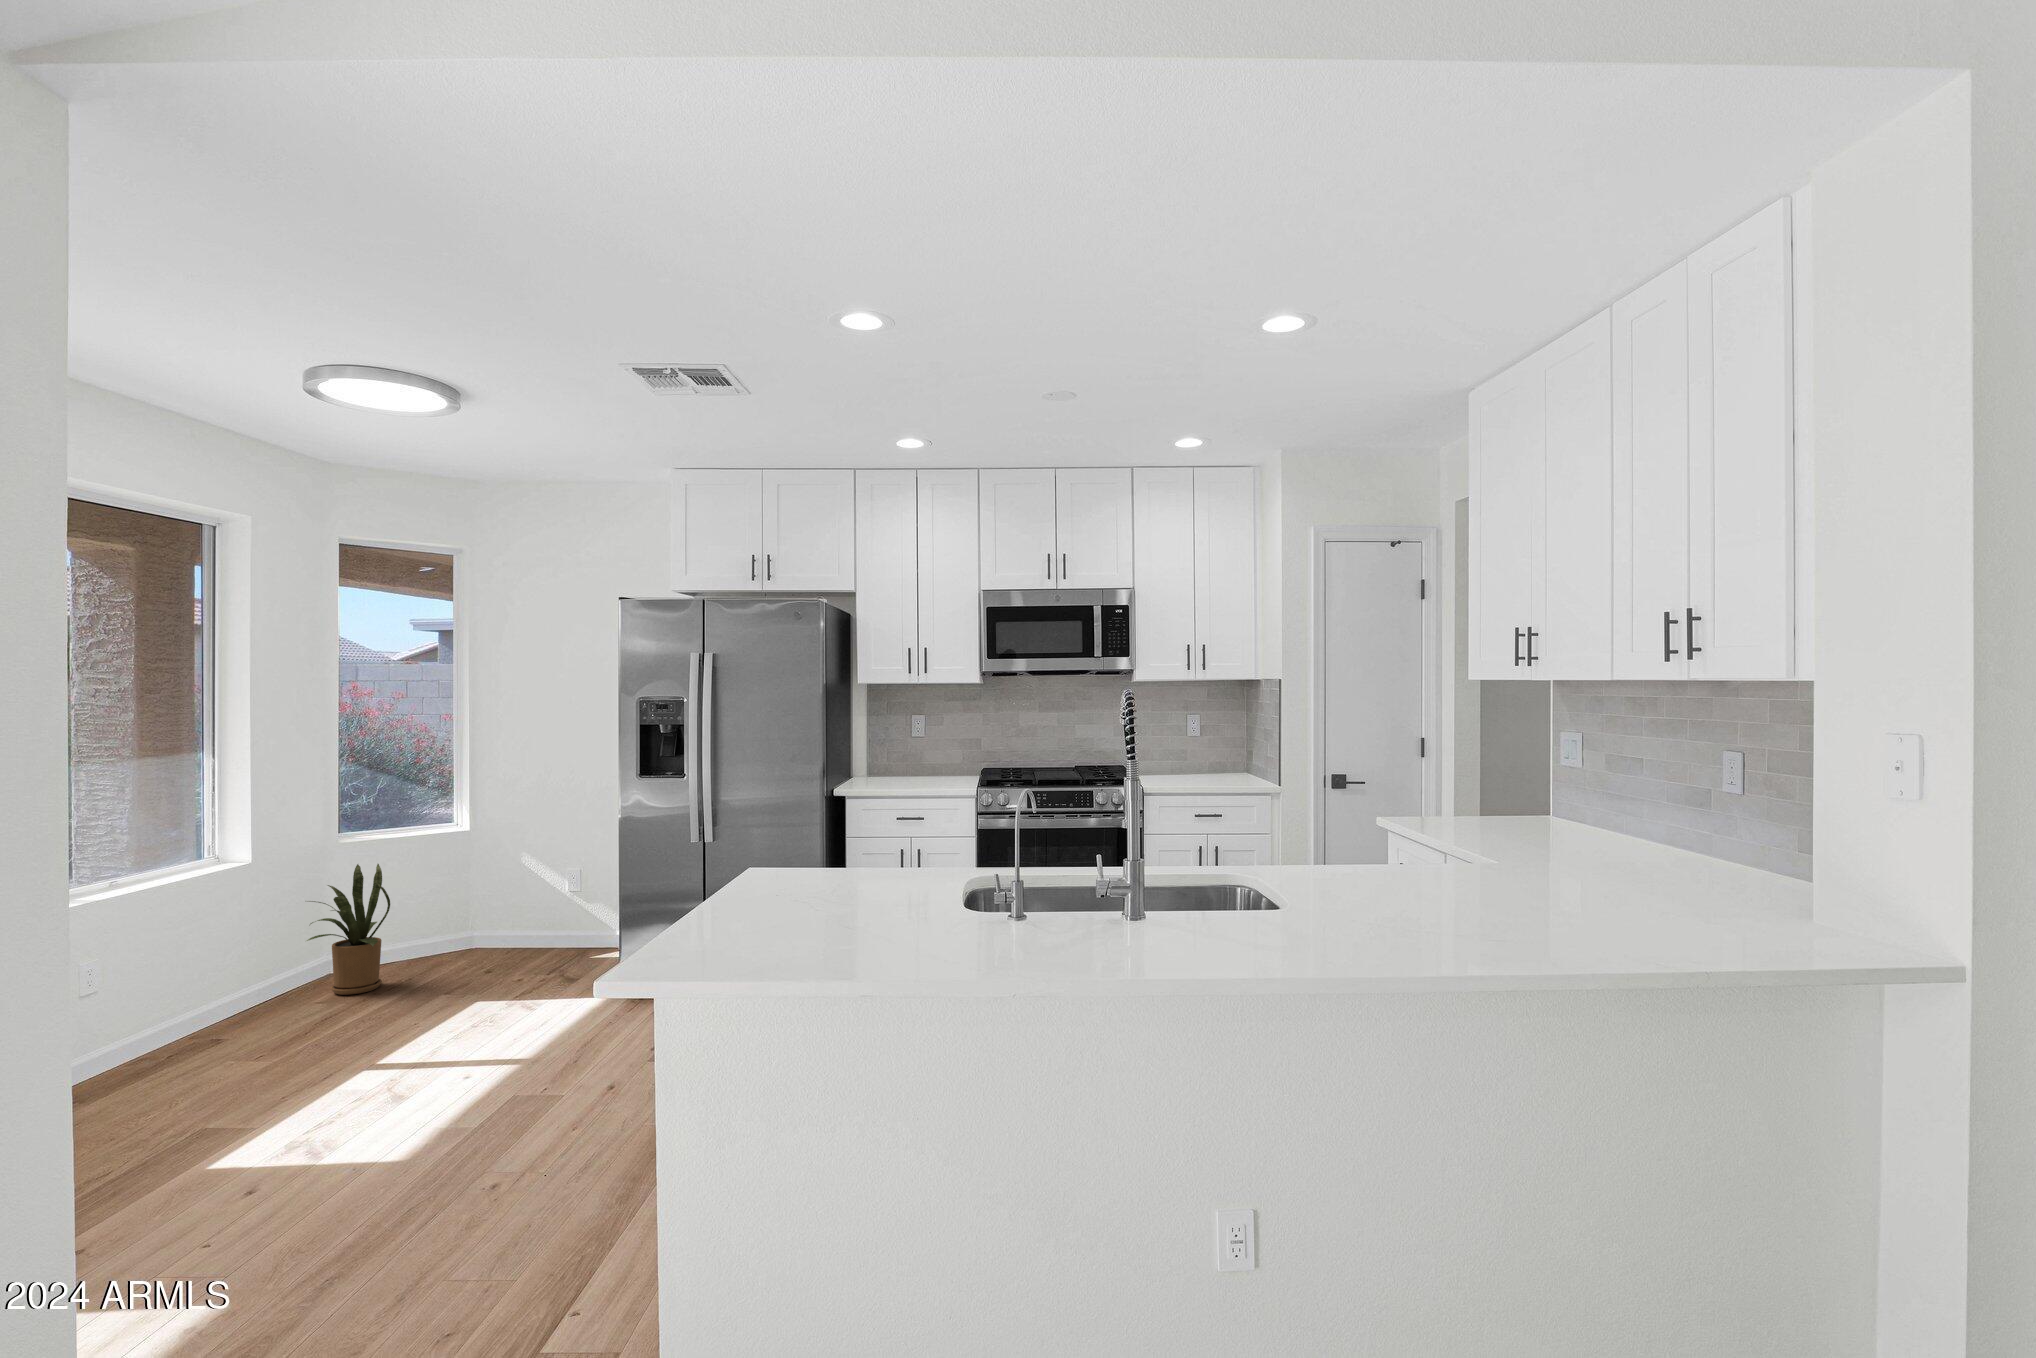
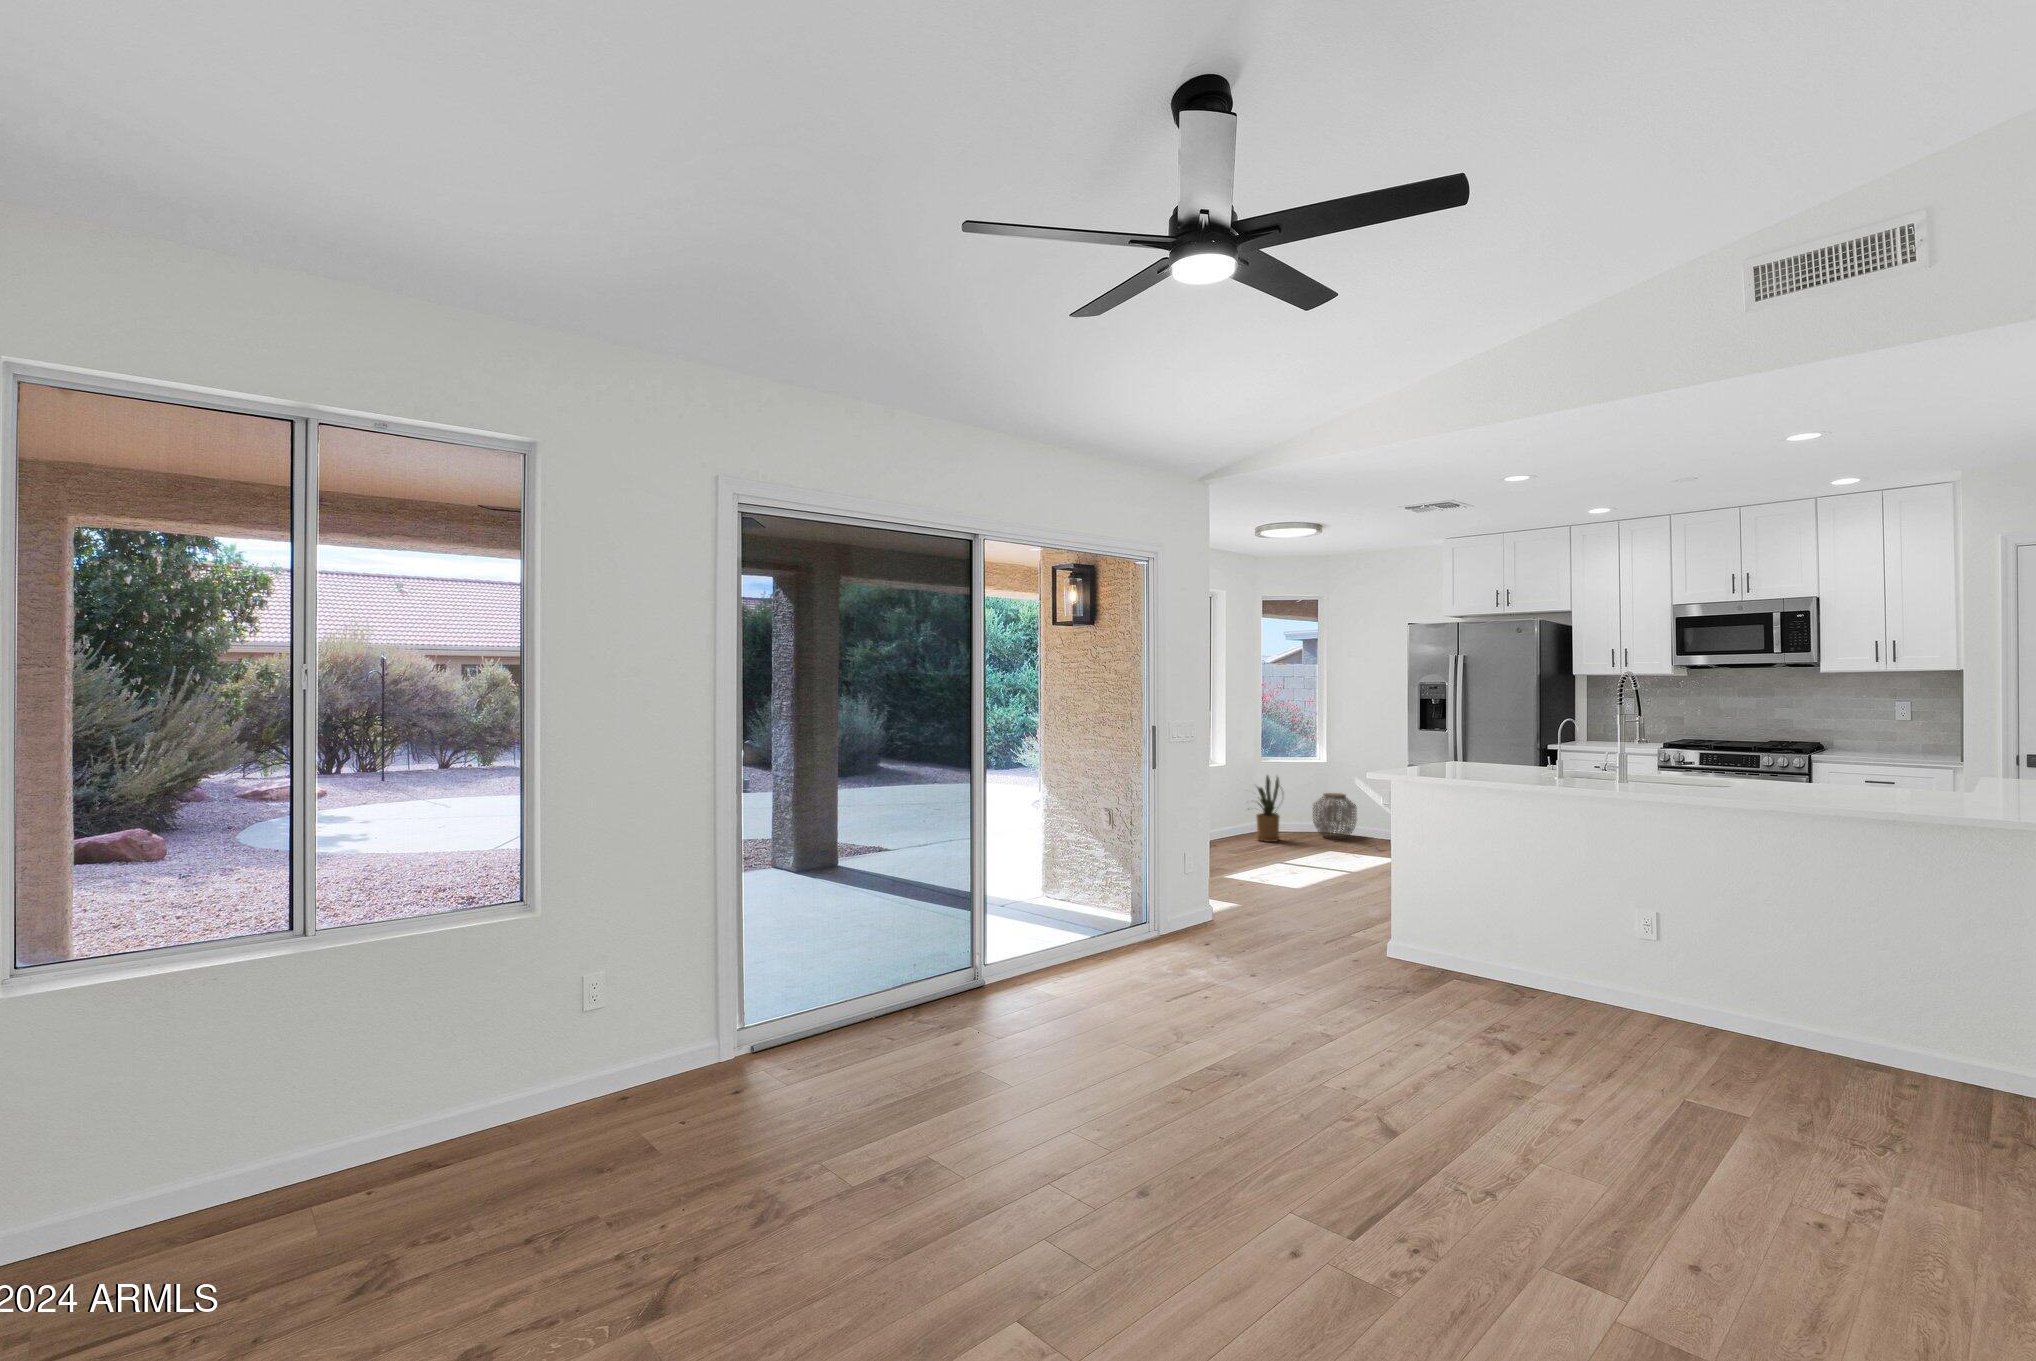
woven basket: none [449,882,529,964] -> present [1313,793,1357,839]

